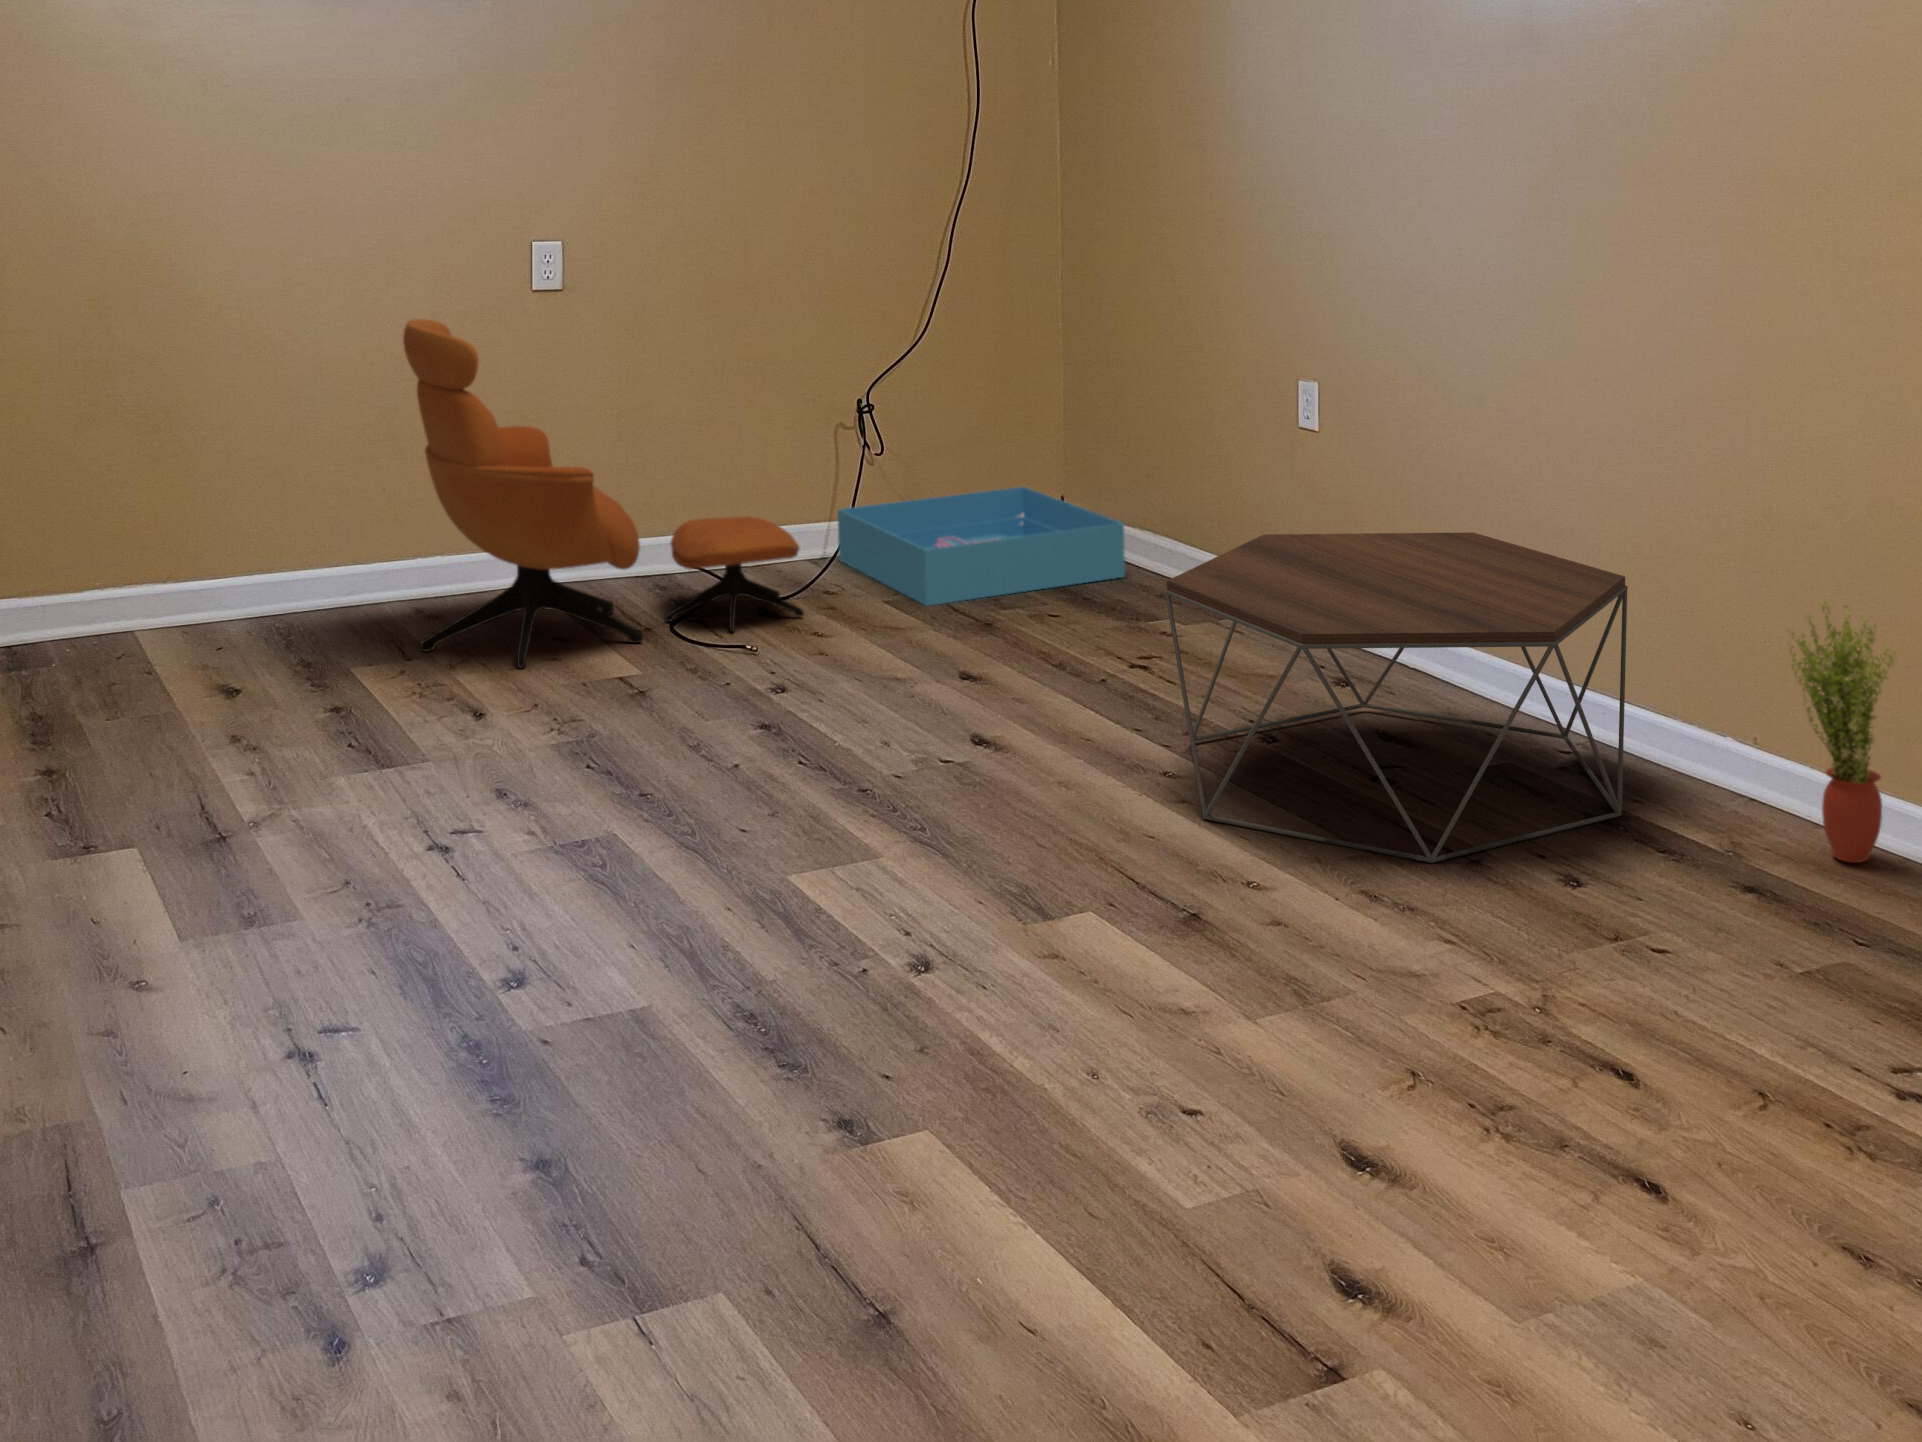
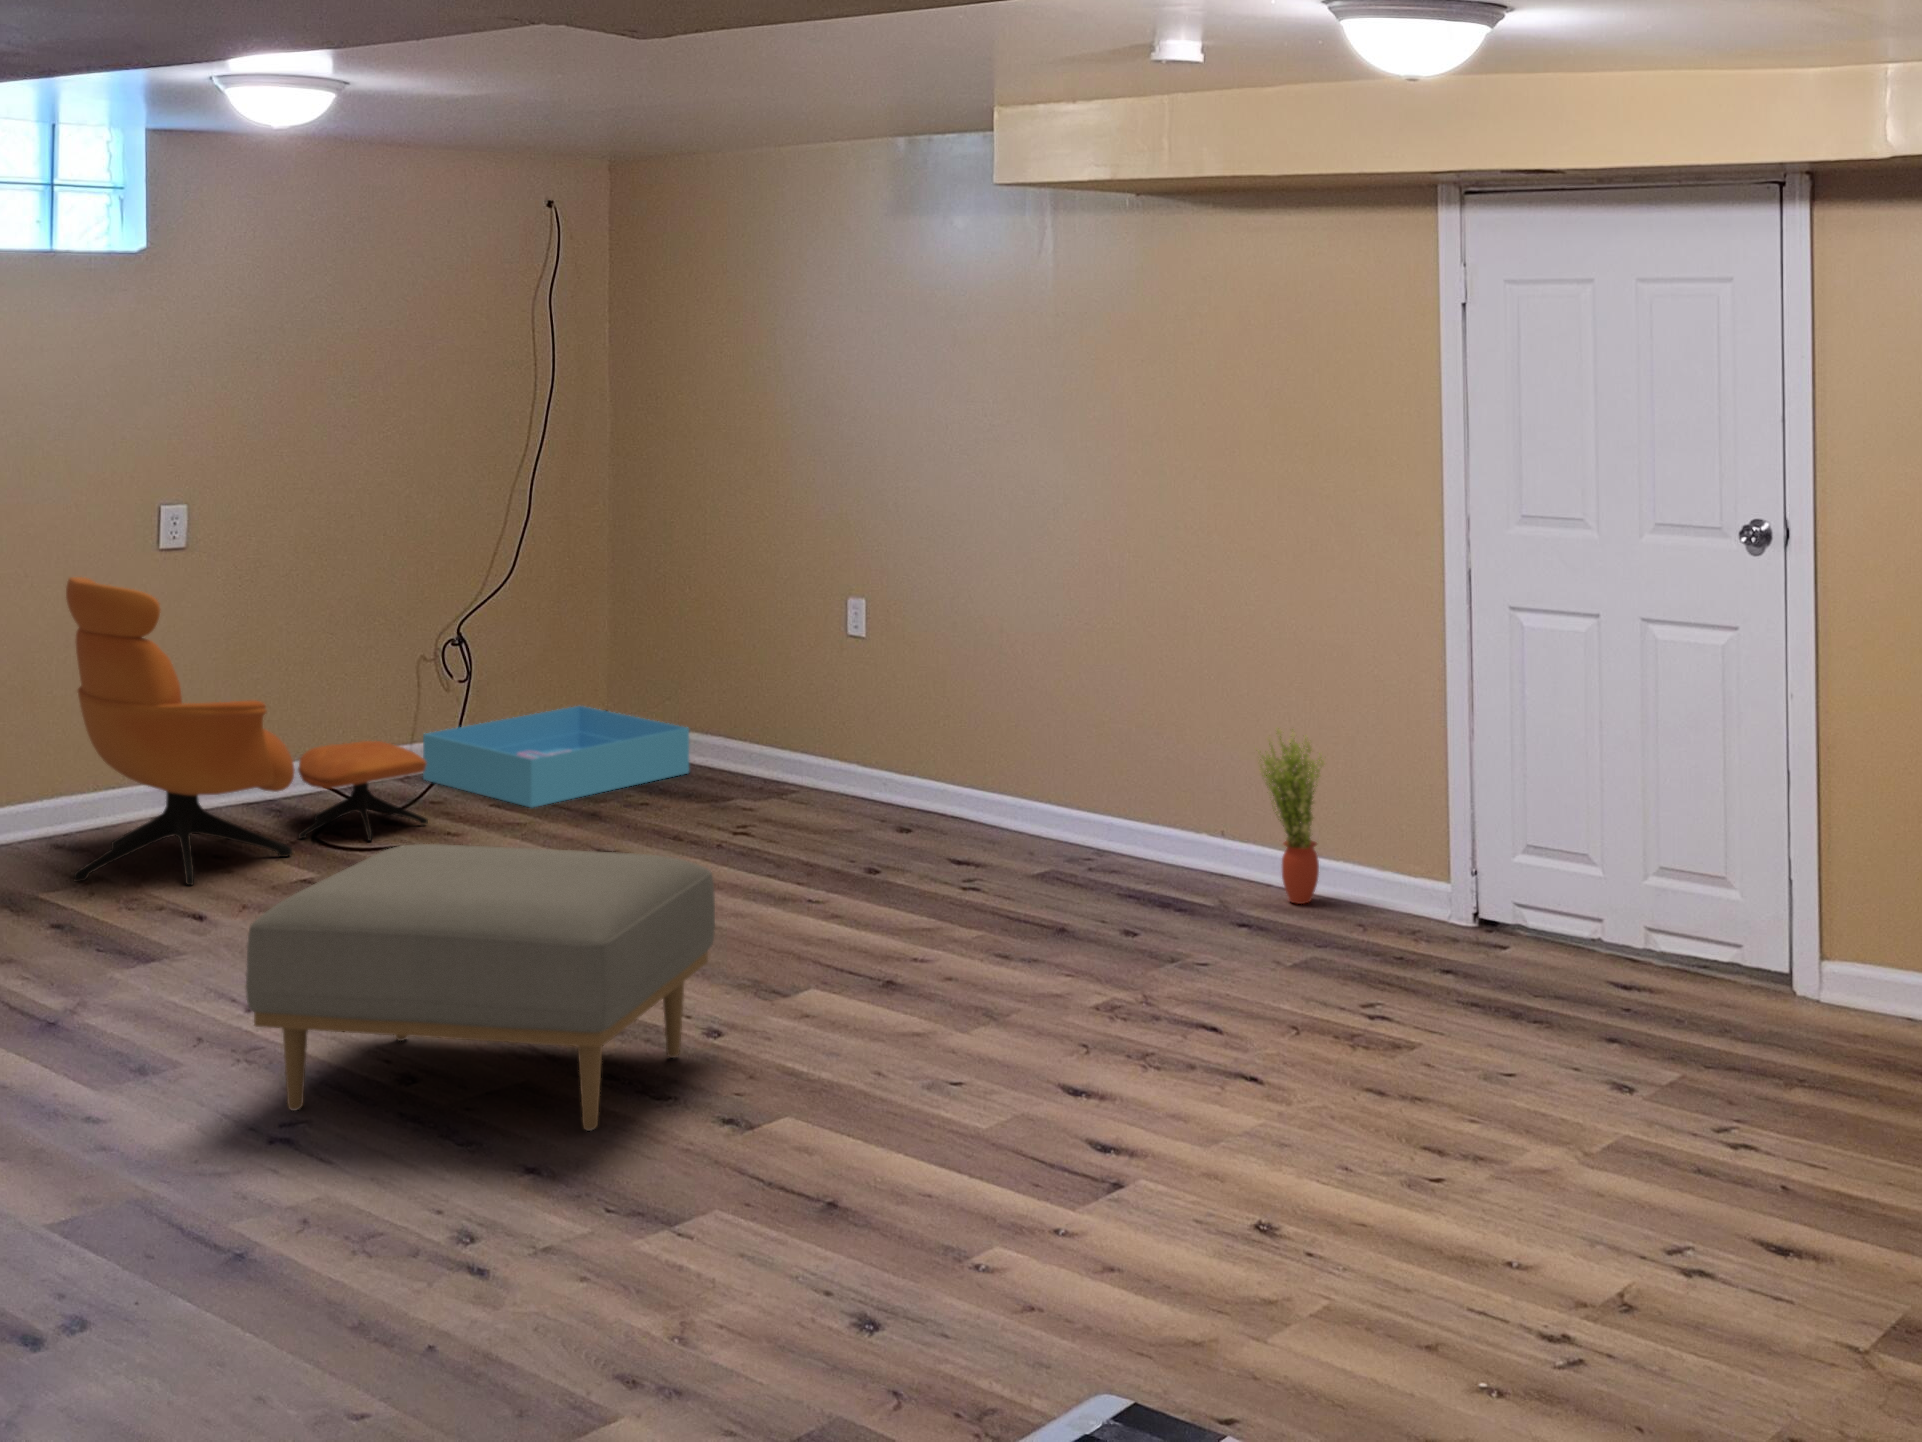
coffee table: present [1164,532,1628,863] -> none [815,705,1148,935]
ottoman: none [320,673,912,1097] -> present [246,844,715,1131]

